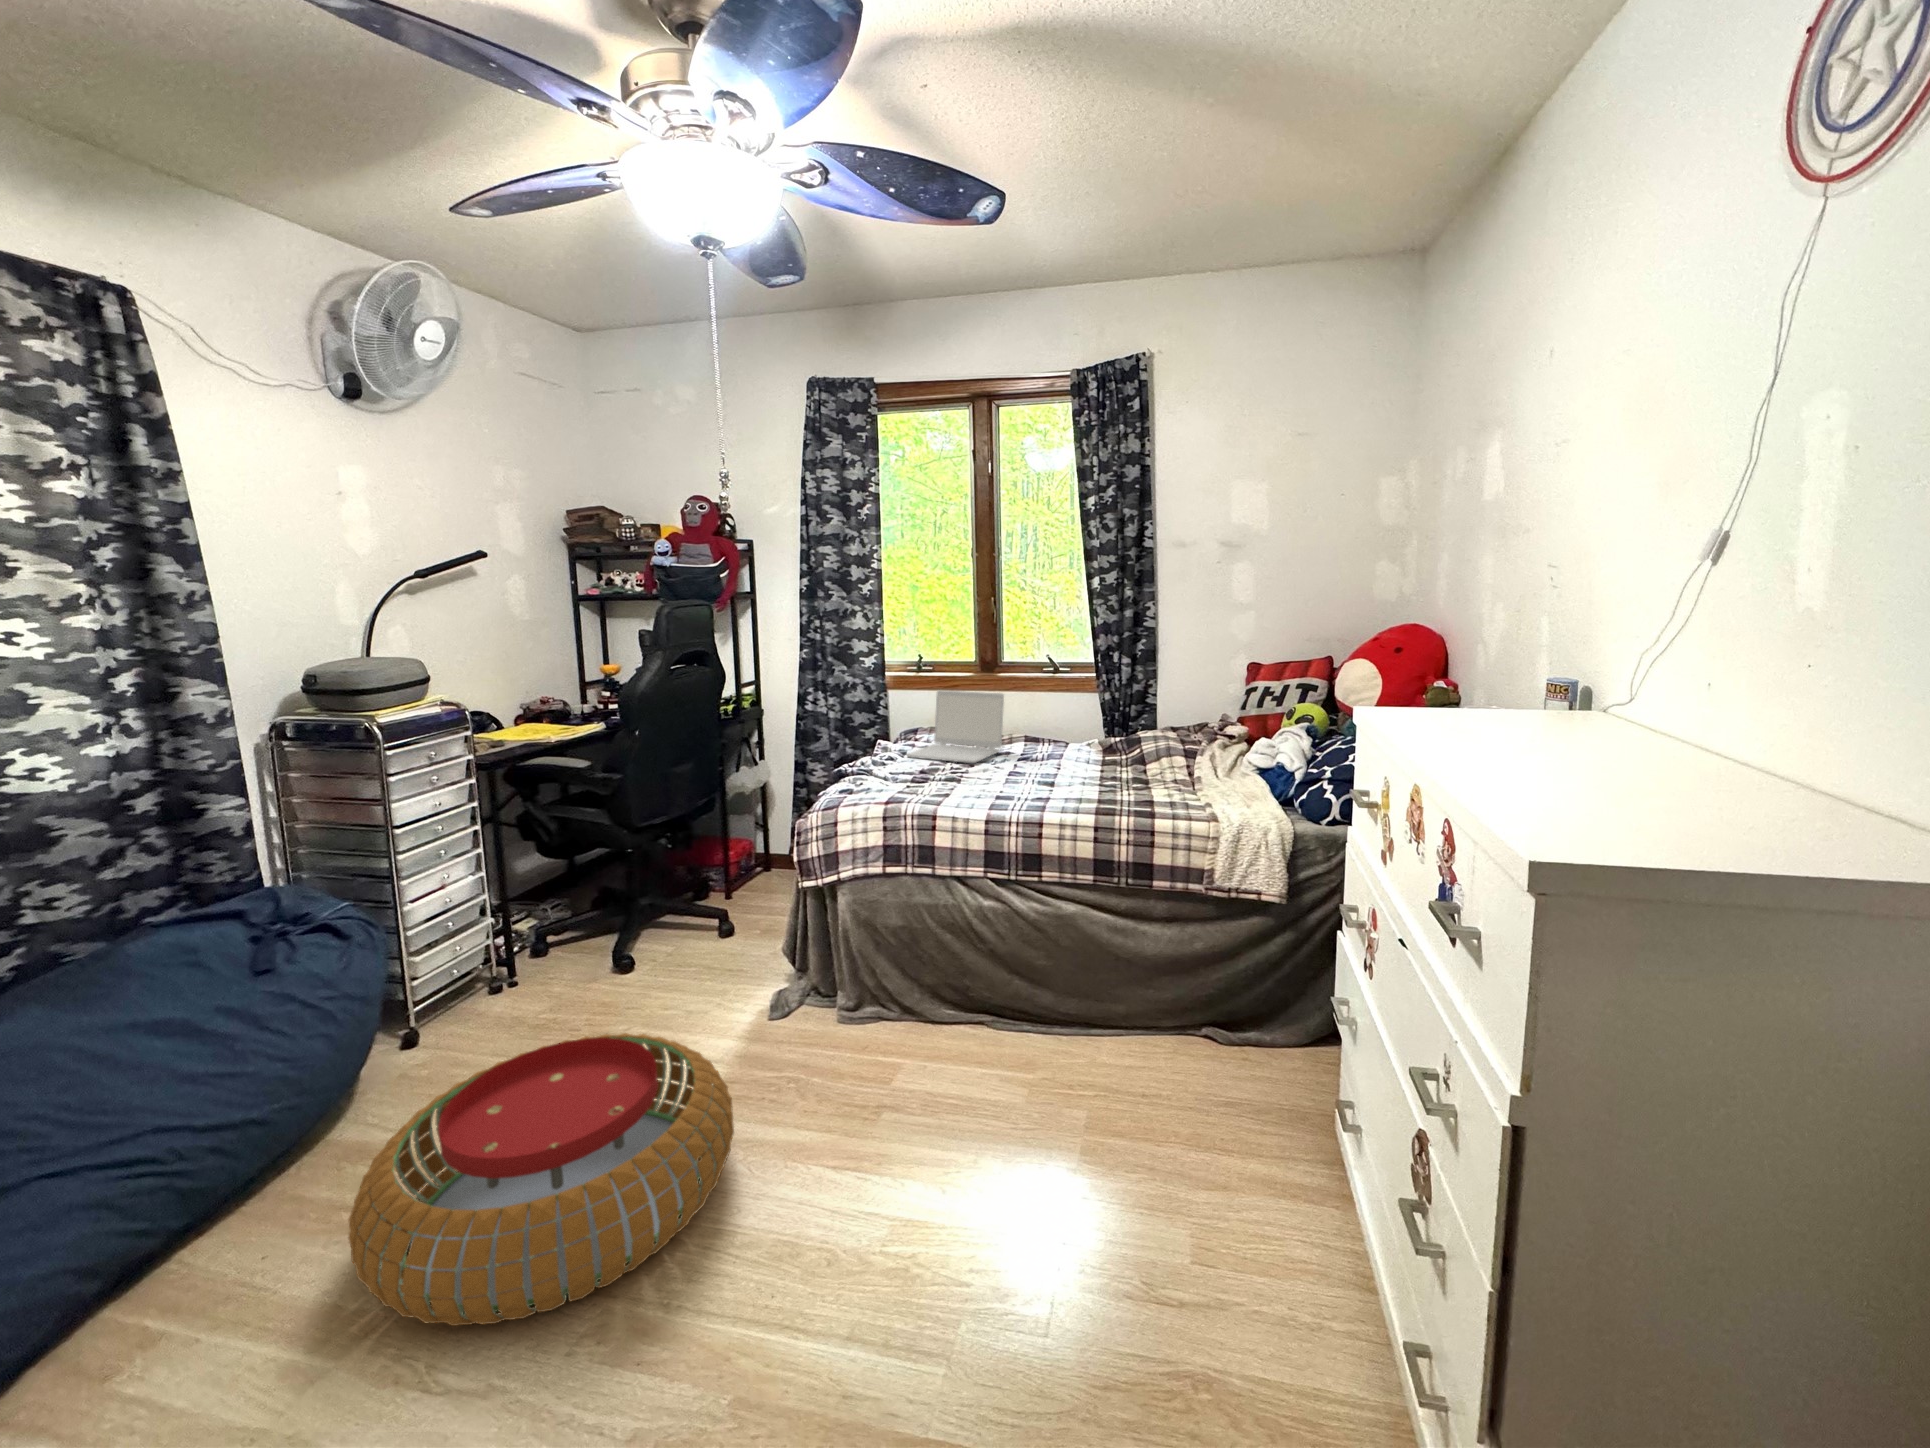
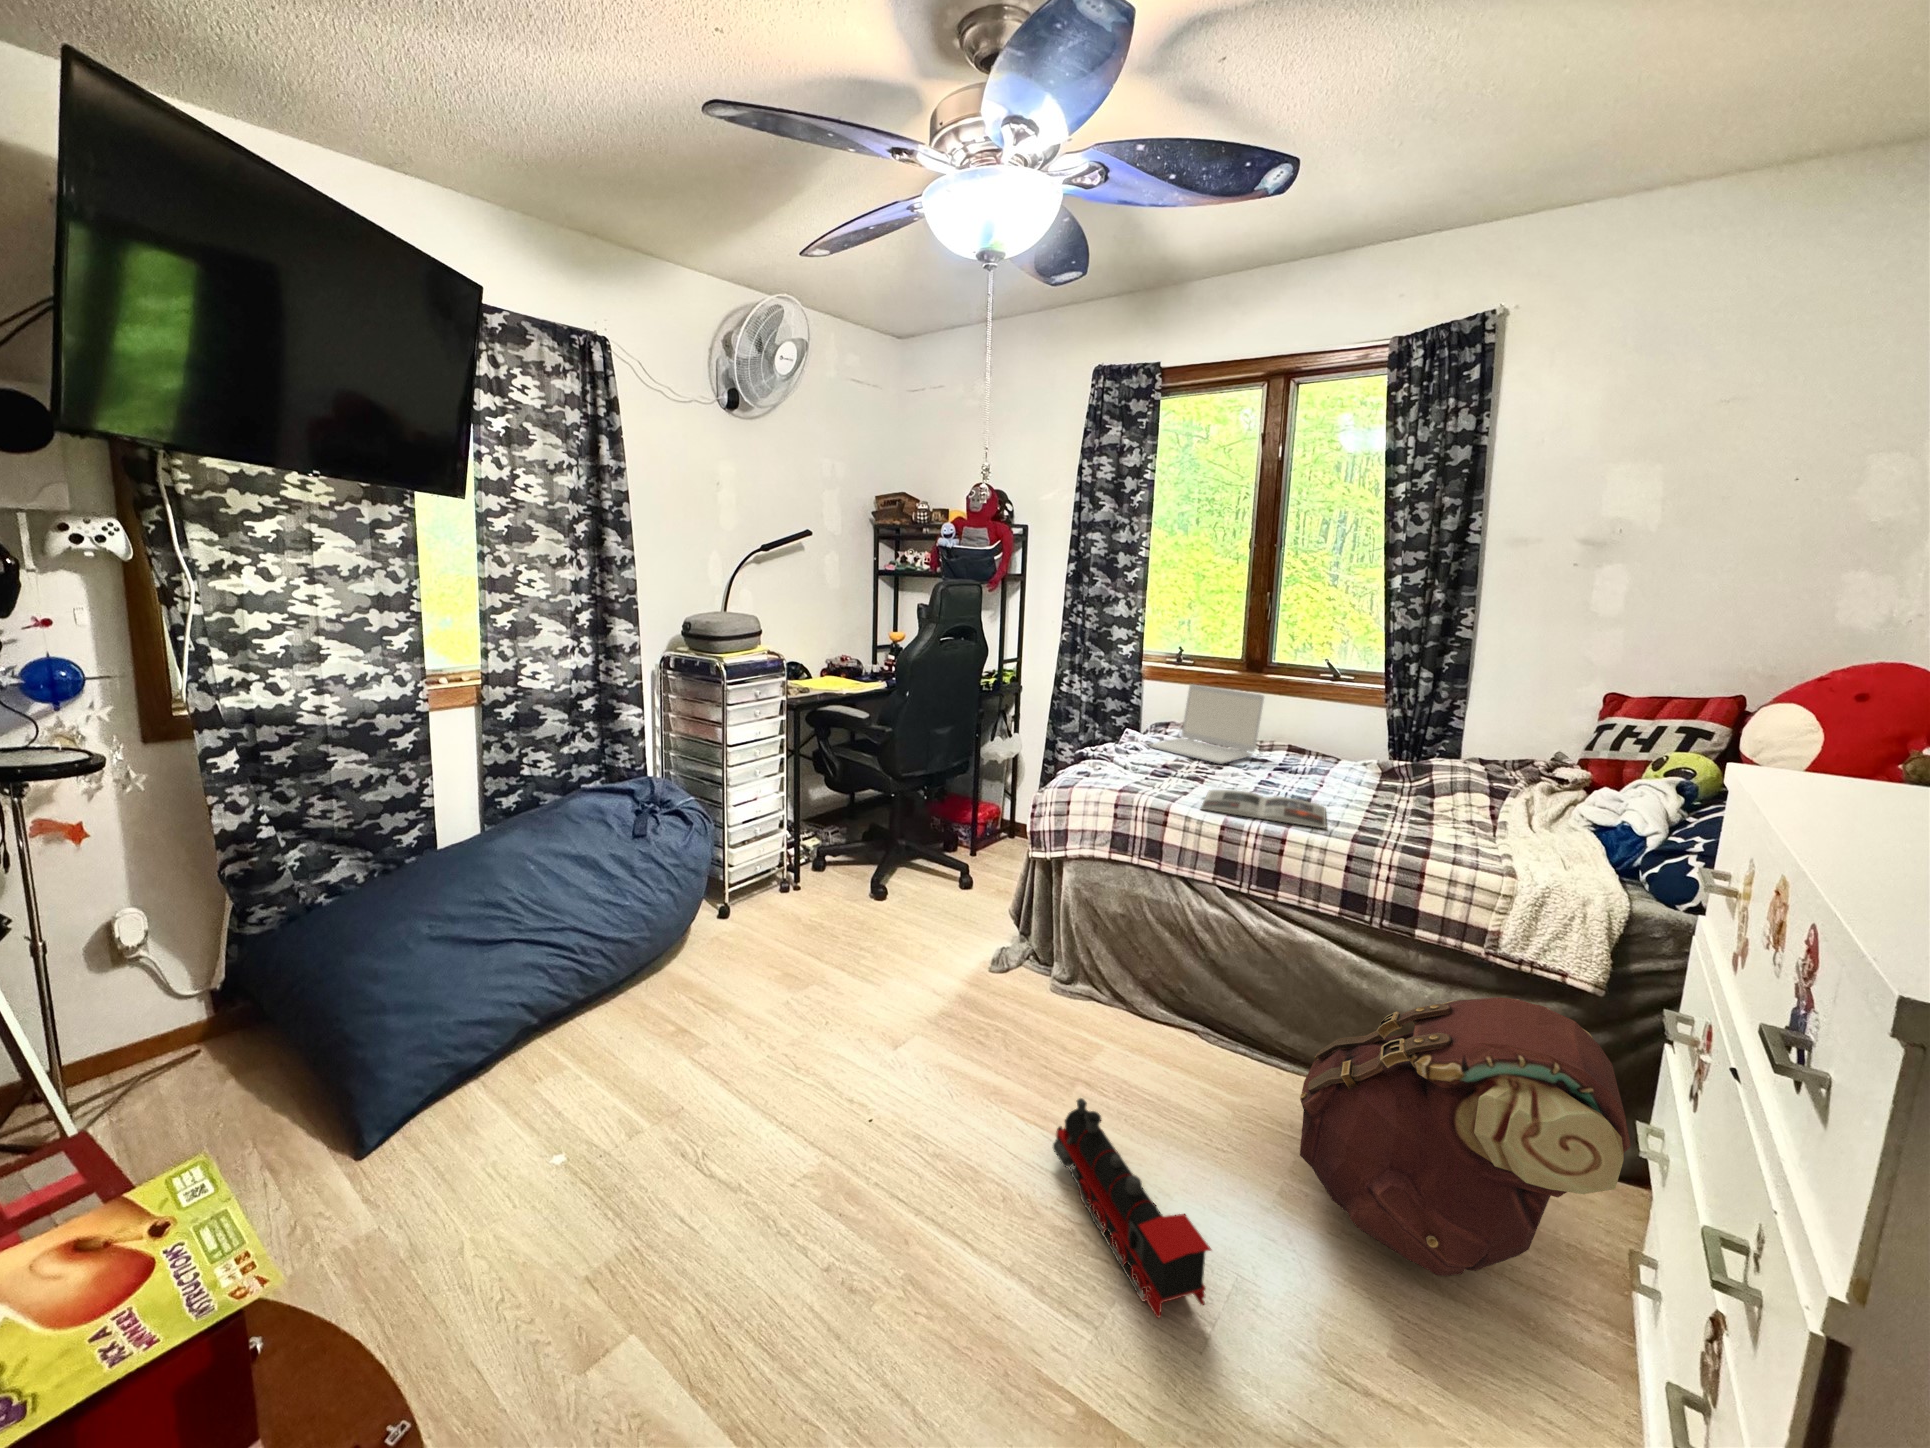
magazine: none [964,784,1070,808] -> present [1201,790,1326,828]
backpack: none [1078,912,1293,1147] -> present [1300,997,1631,1276]
pouf: present [348,1033,734,1326] -> none [650,942,936,1168]
toy train: none [871,1108,1029,1275] -> present [1053,1098,1211,1318]

